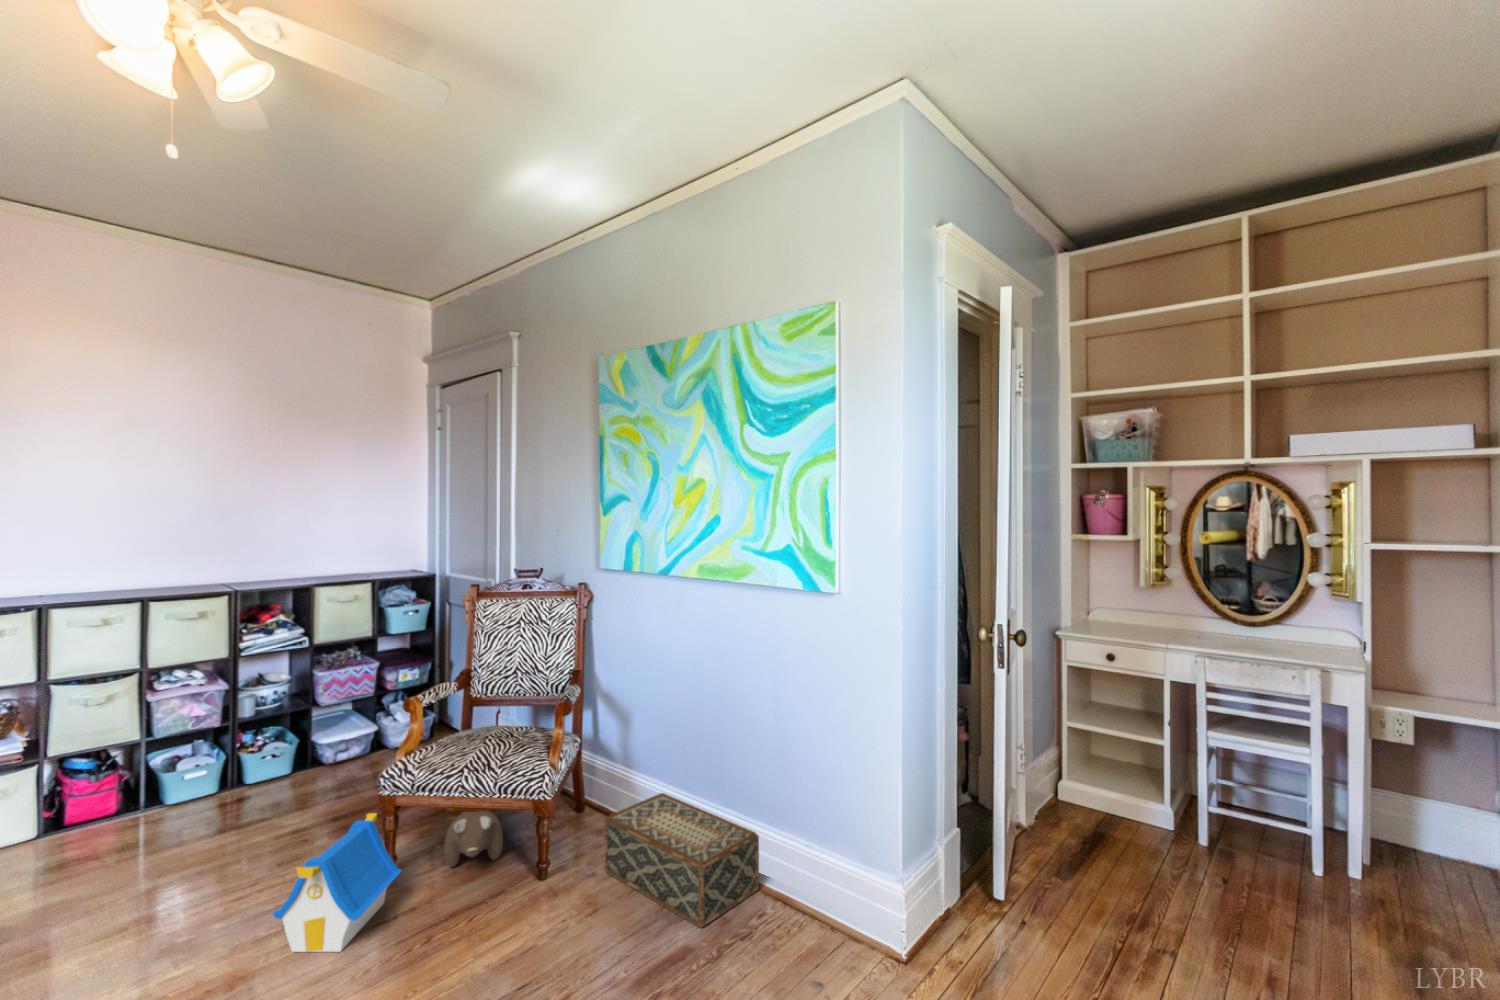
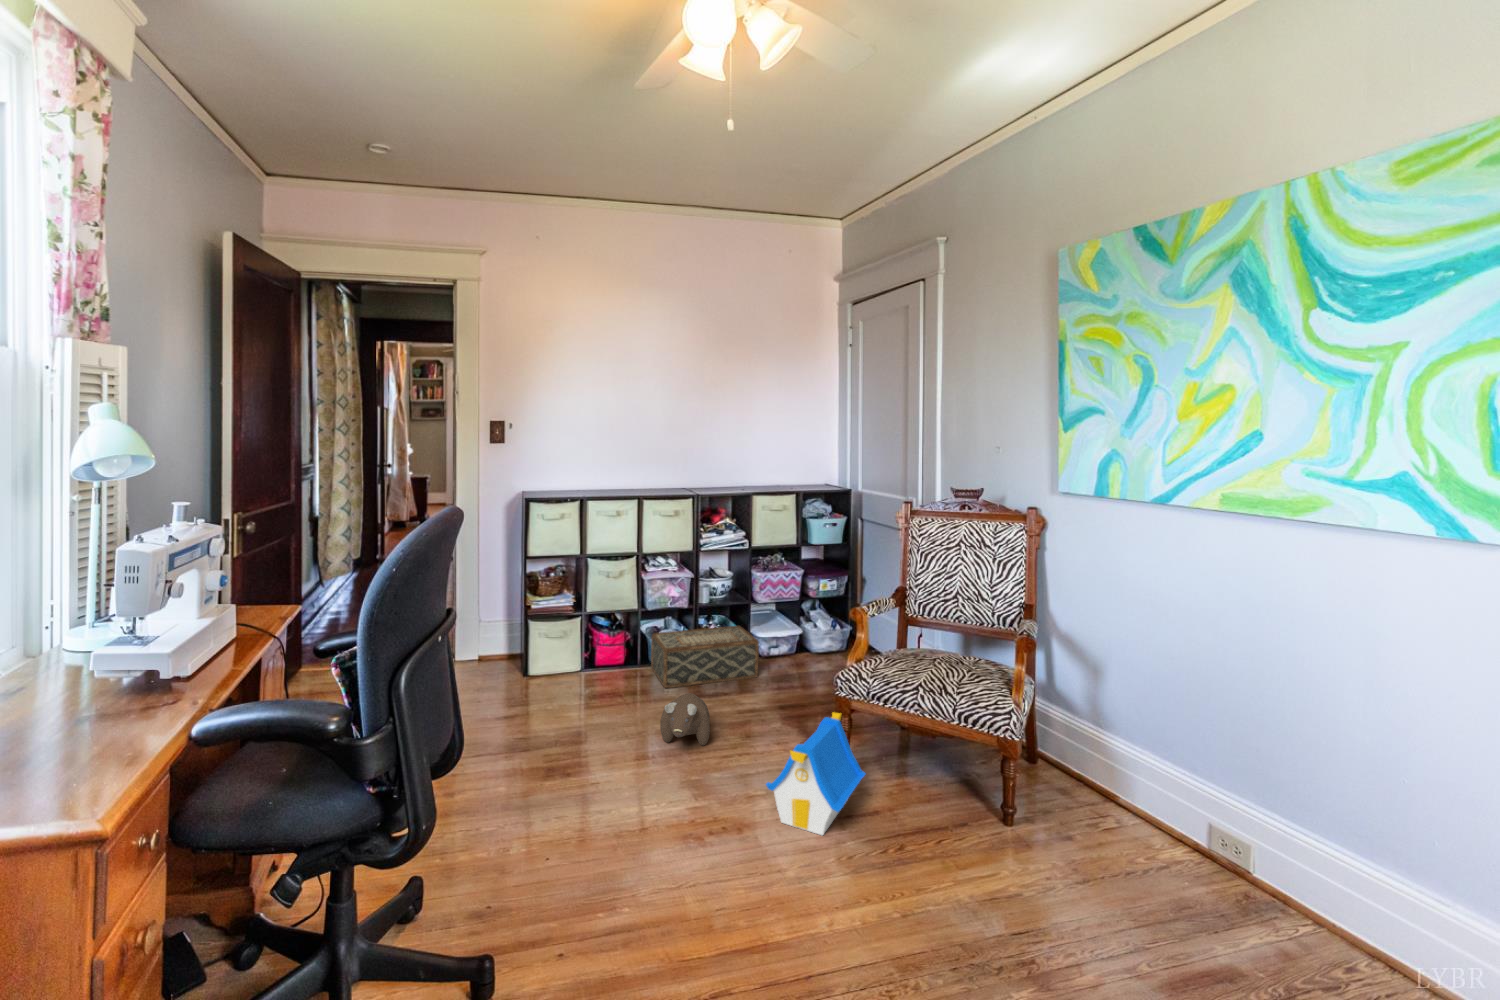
woven basket: present [605,793,759,927] -> present [651,626,759,688]
plush toy: present [444,811,503,867] -> present [660,693,710,746]

